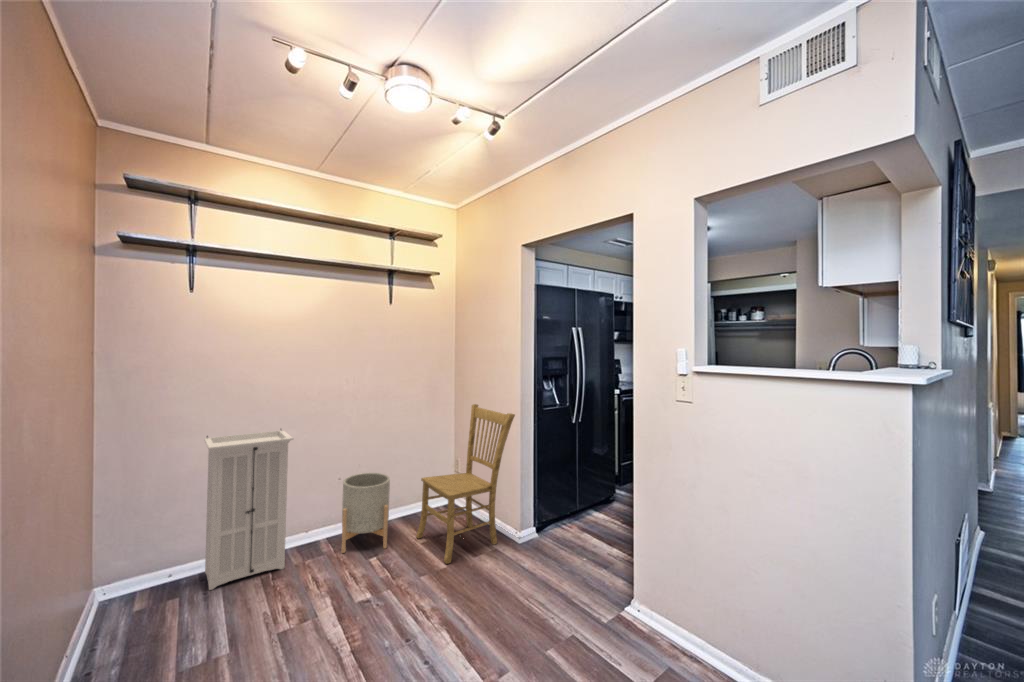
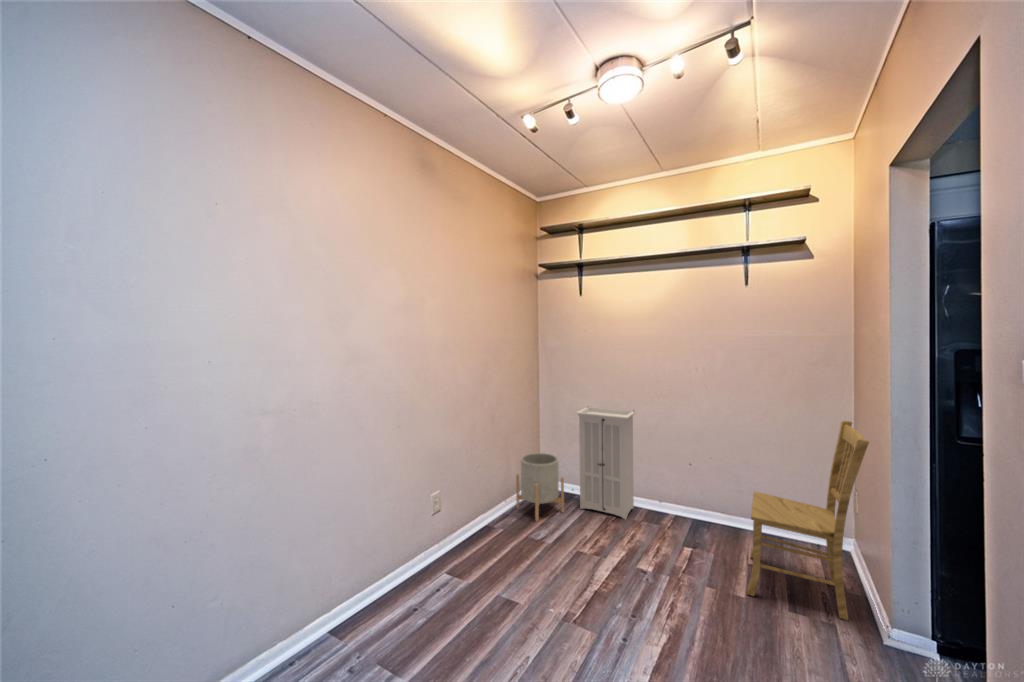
planter: present [342,473,390,553] -> present [516,453,564,521]

